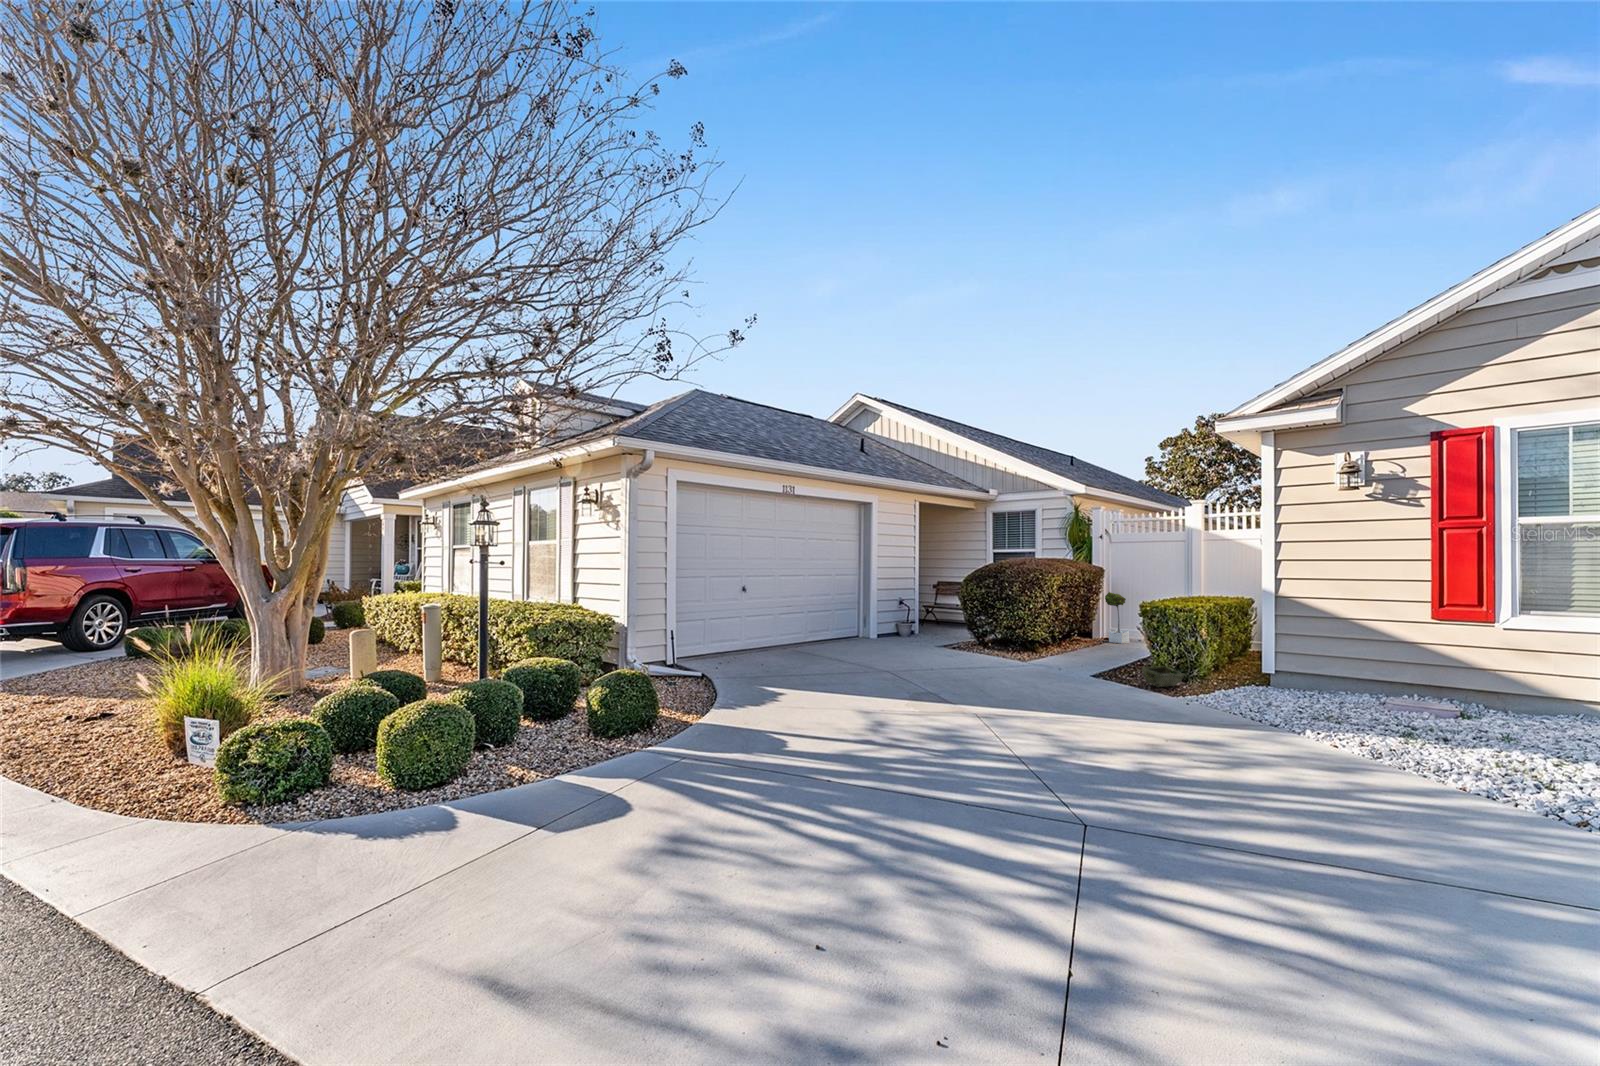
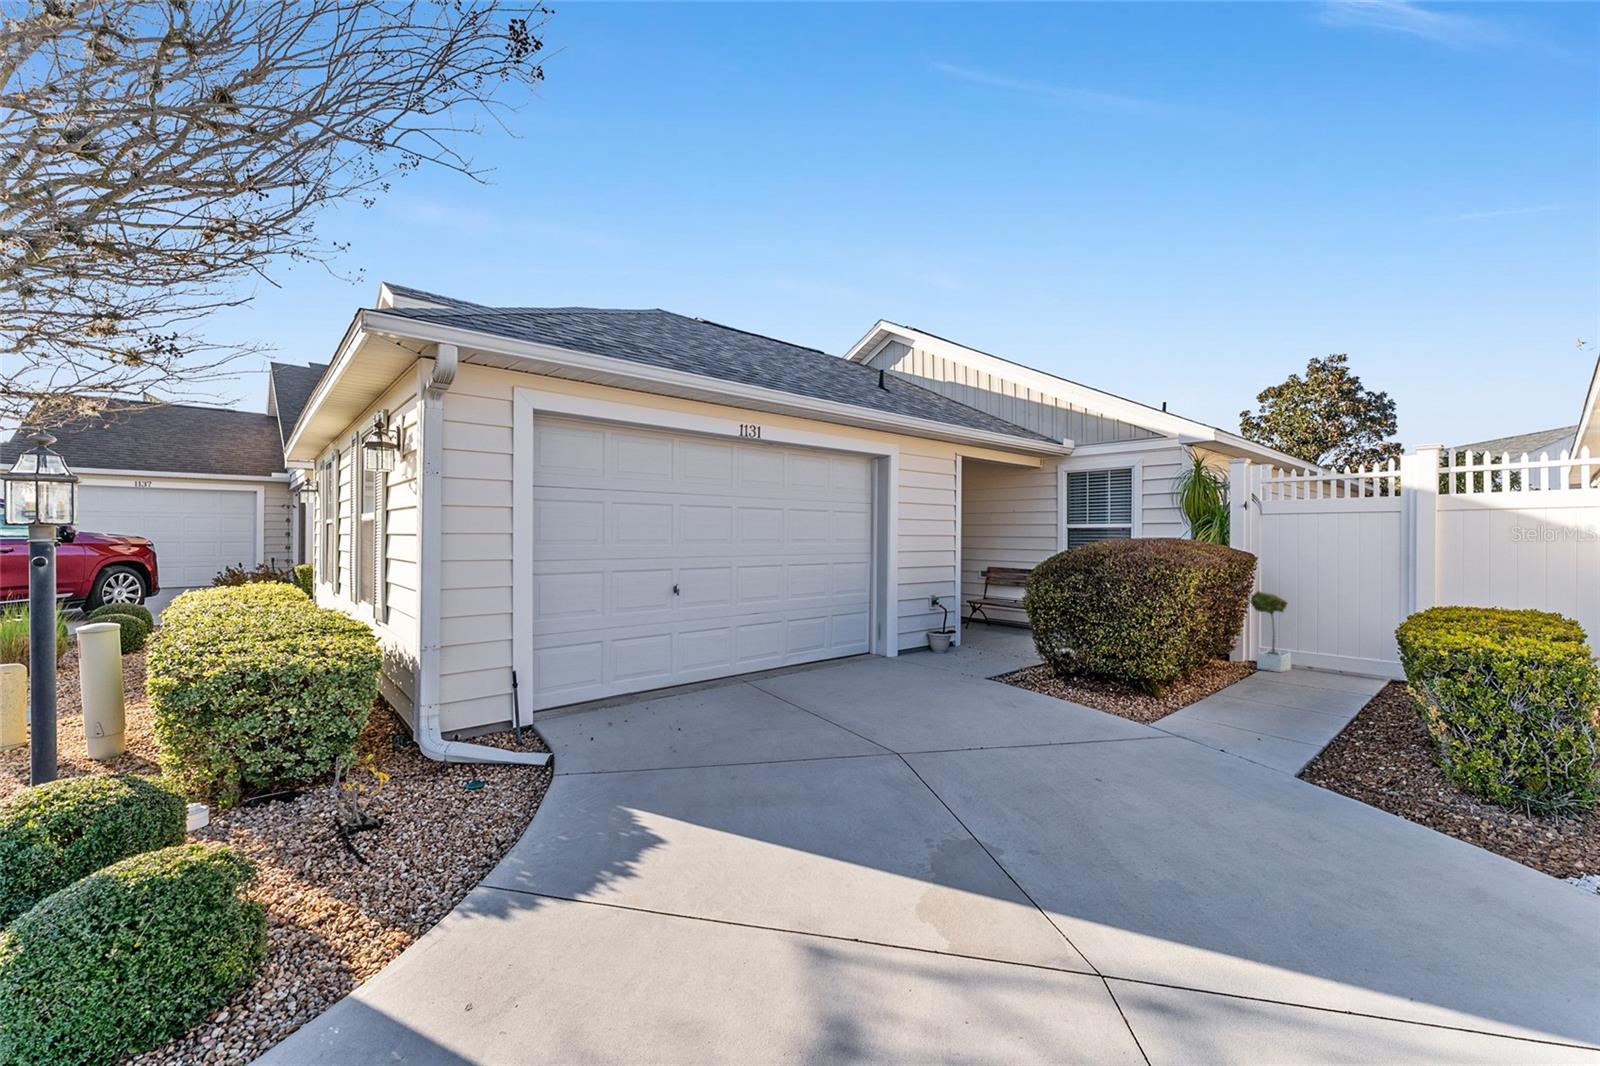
woven basket: present [1142,667,1184,687] -> none [1417,766,1519,819]

